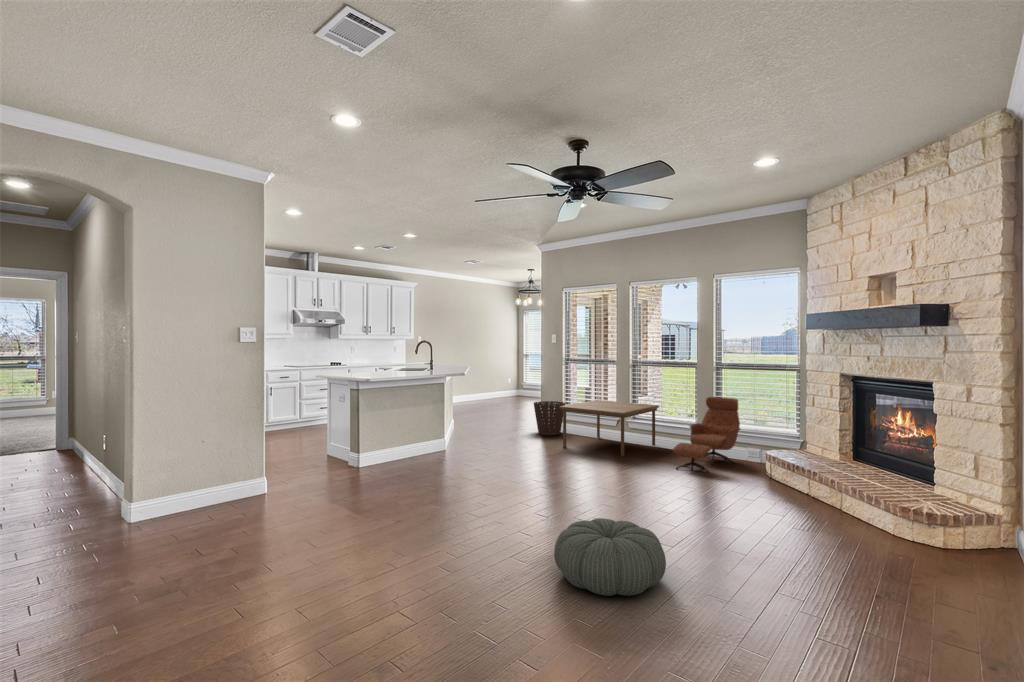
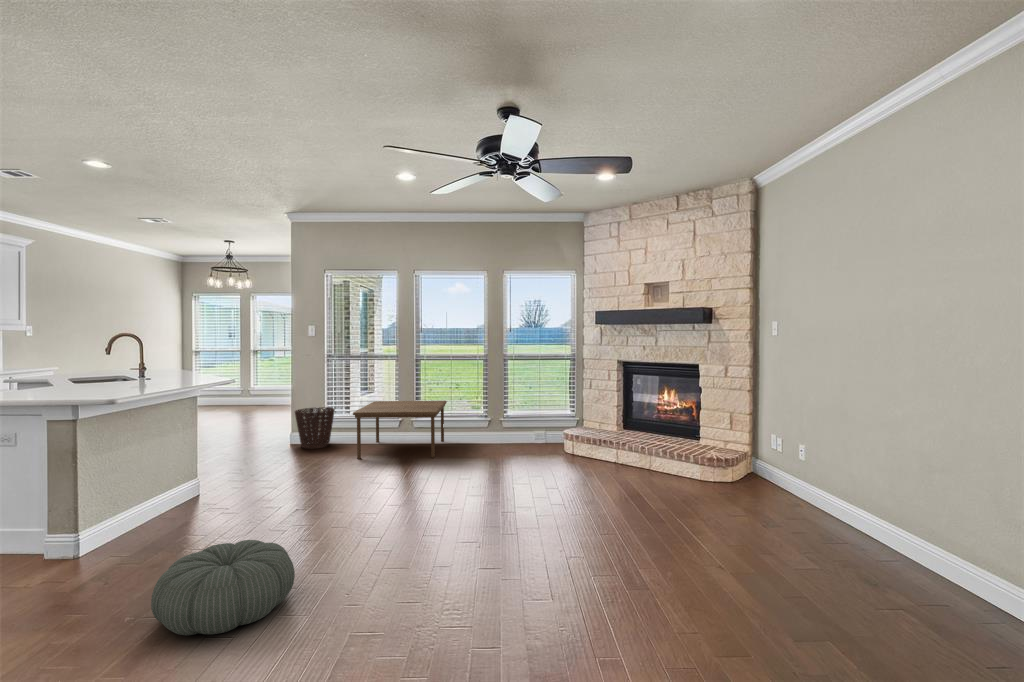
lounge chair: present [673,397,740,473] -> none [491,388,533,462]
pouf: present [554,518,666,596] -> present [151,540,295,635]

